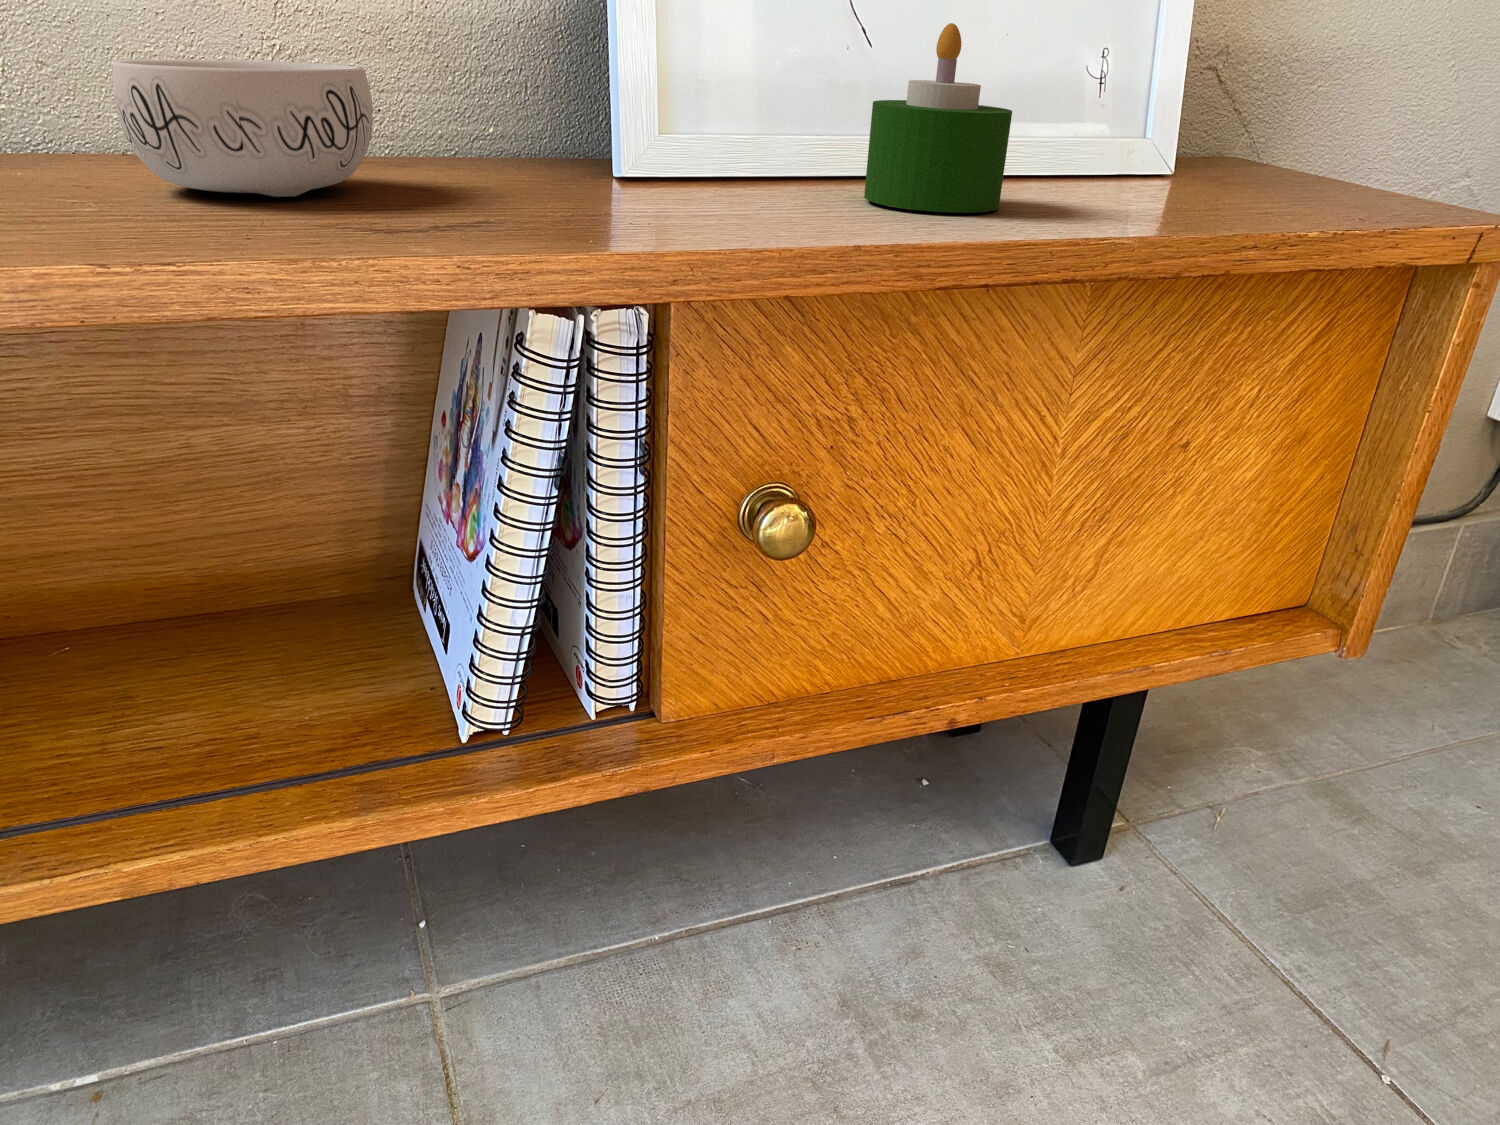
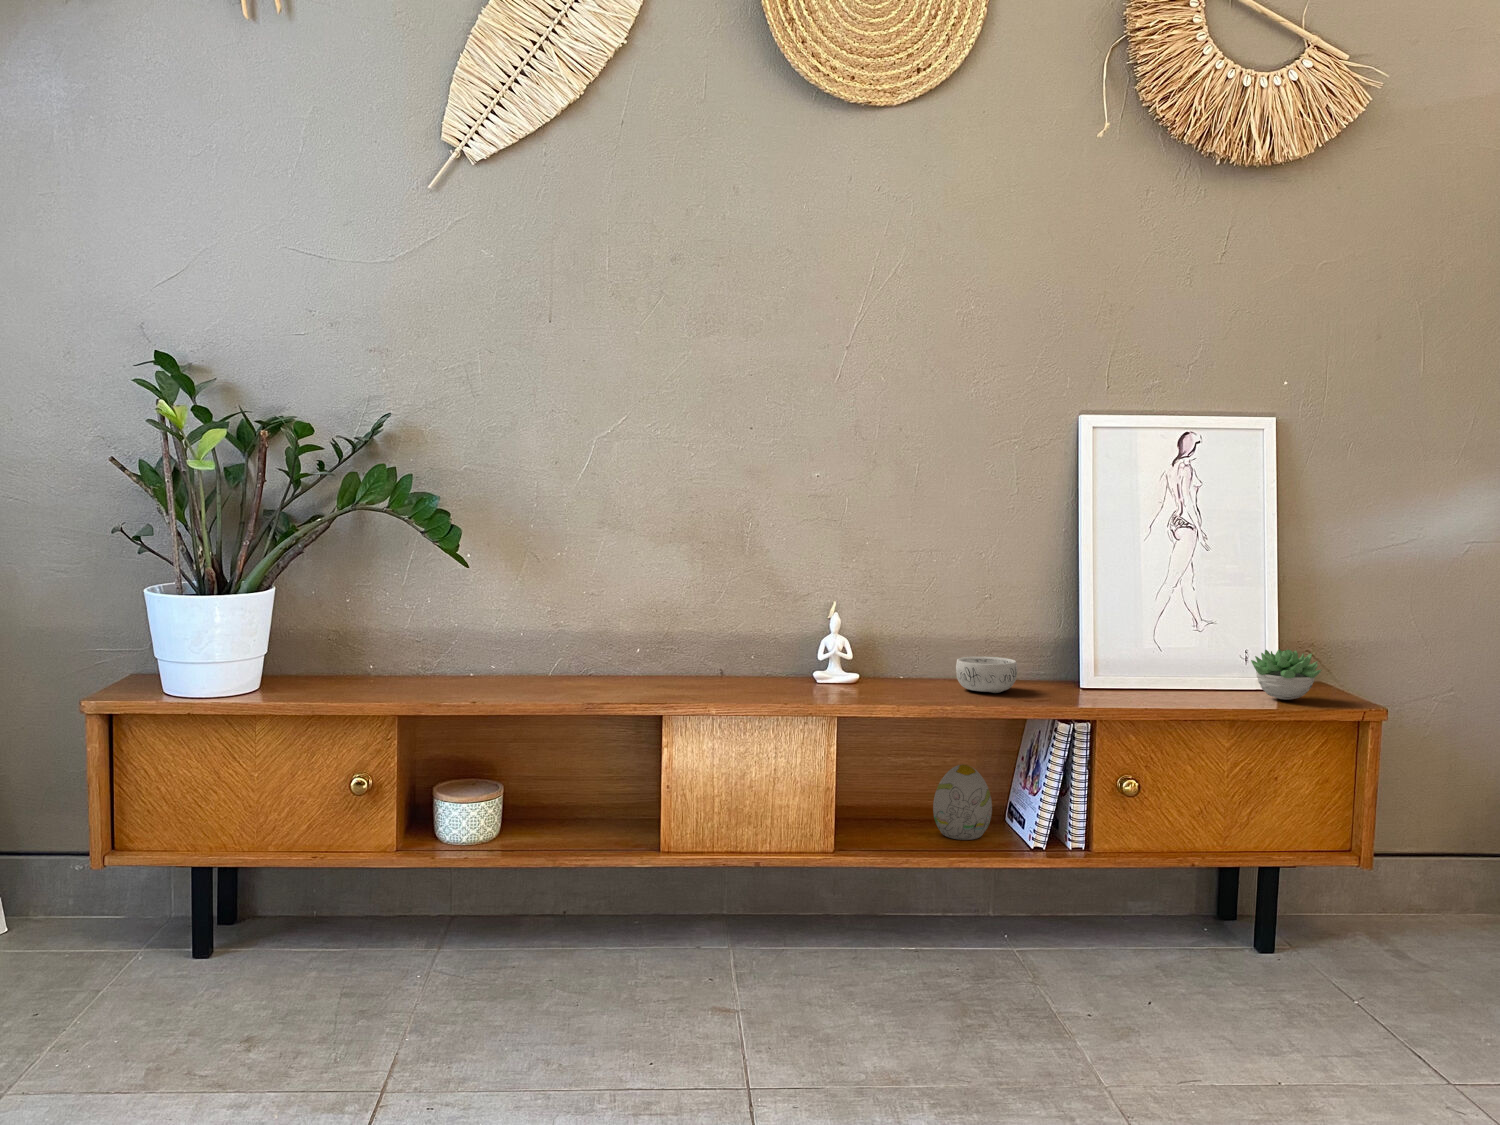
candle: present [864,23,1012,213] -> none [1157,650,1201,701]
succulent plant: none [1129,34,1372,201] -> present [1251,649,1322,700]
decorative egg: none [118,467,336,724] -> present [933,764,992,840]

